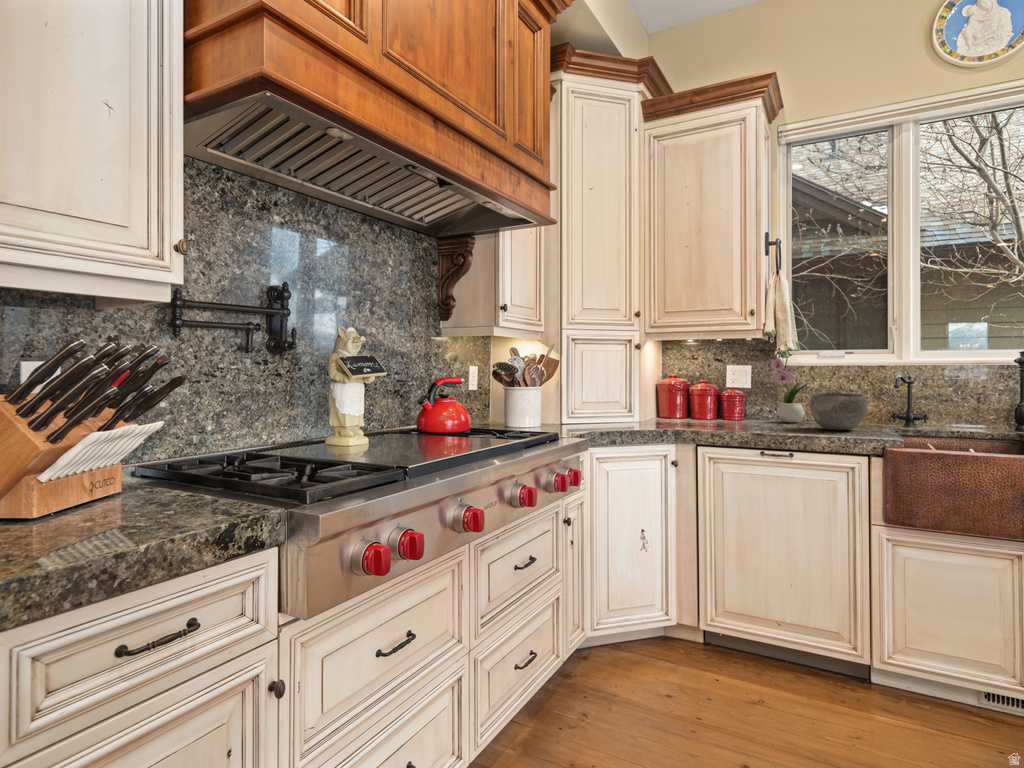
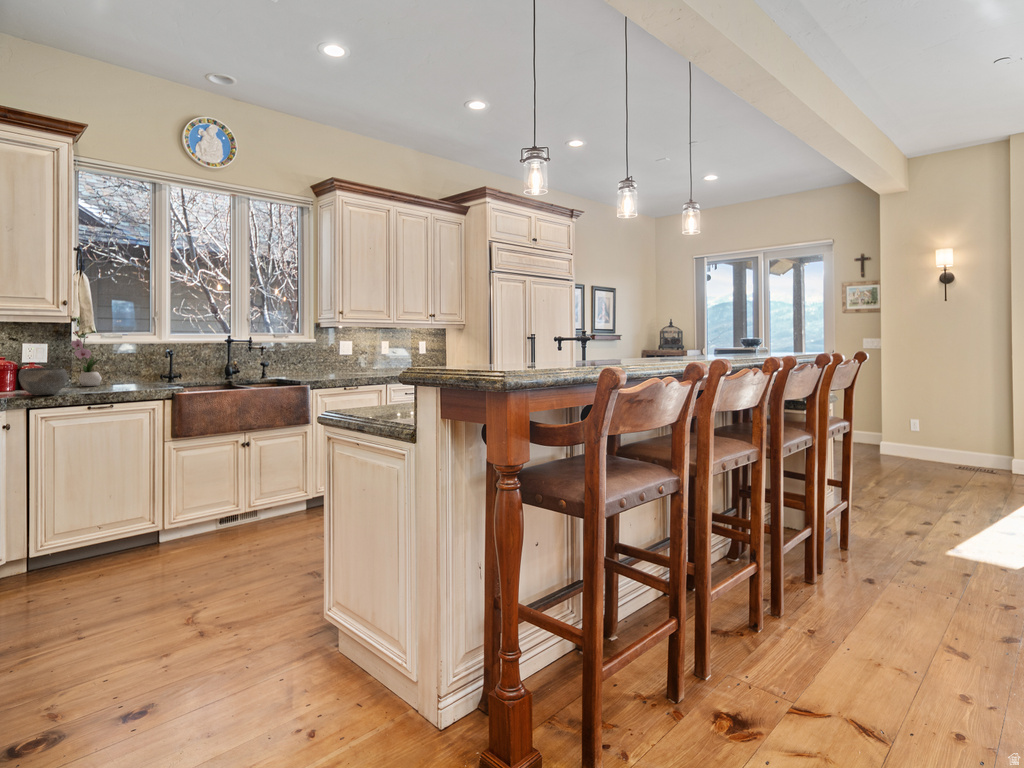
bowl: present [810,393,868,430] -> present [19,367,67,396]

